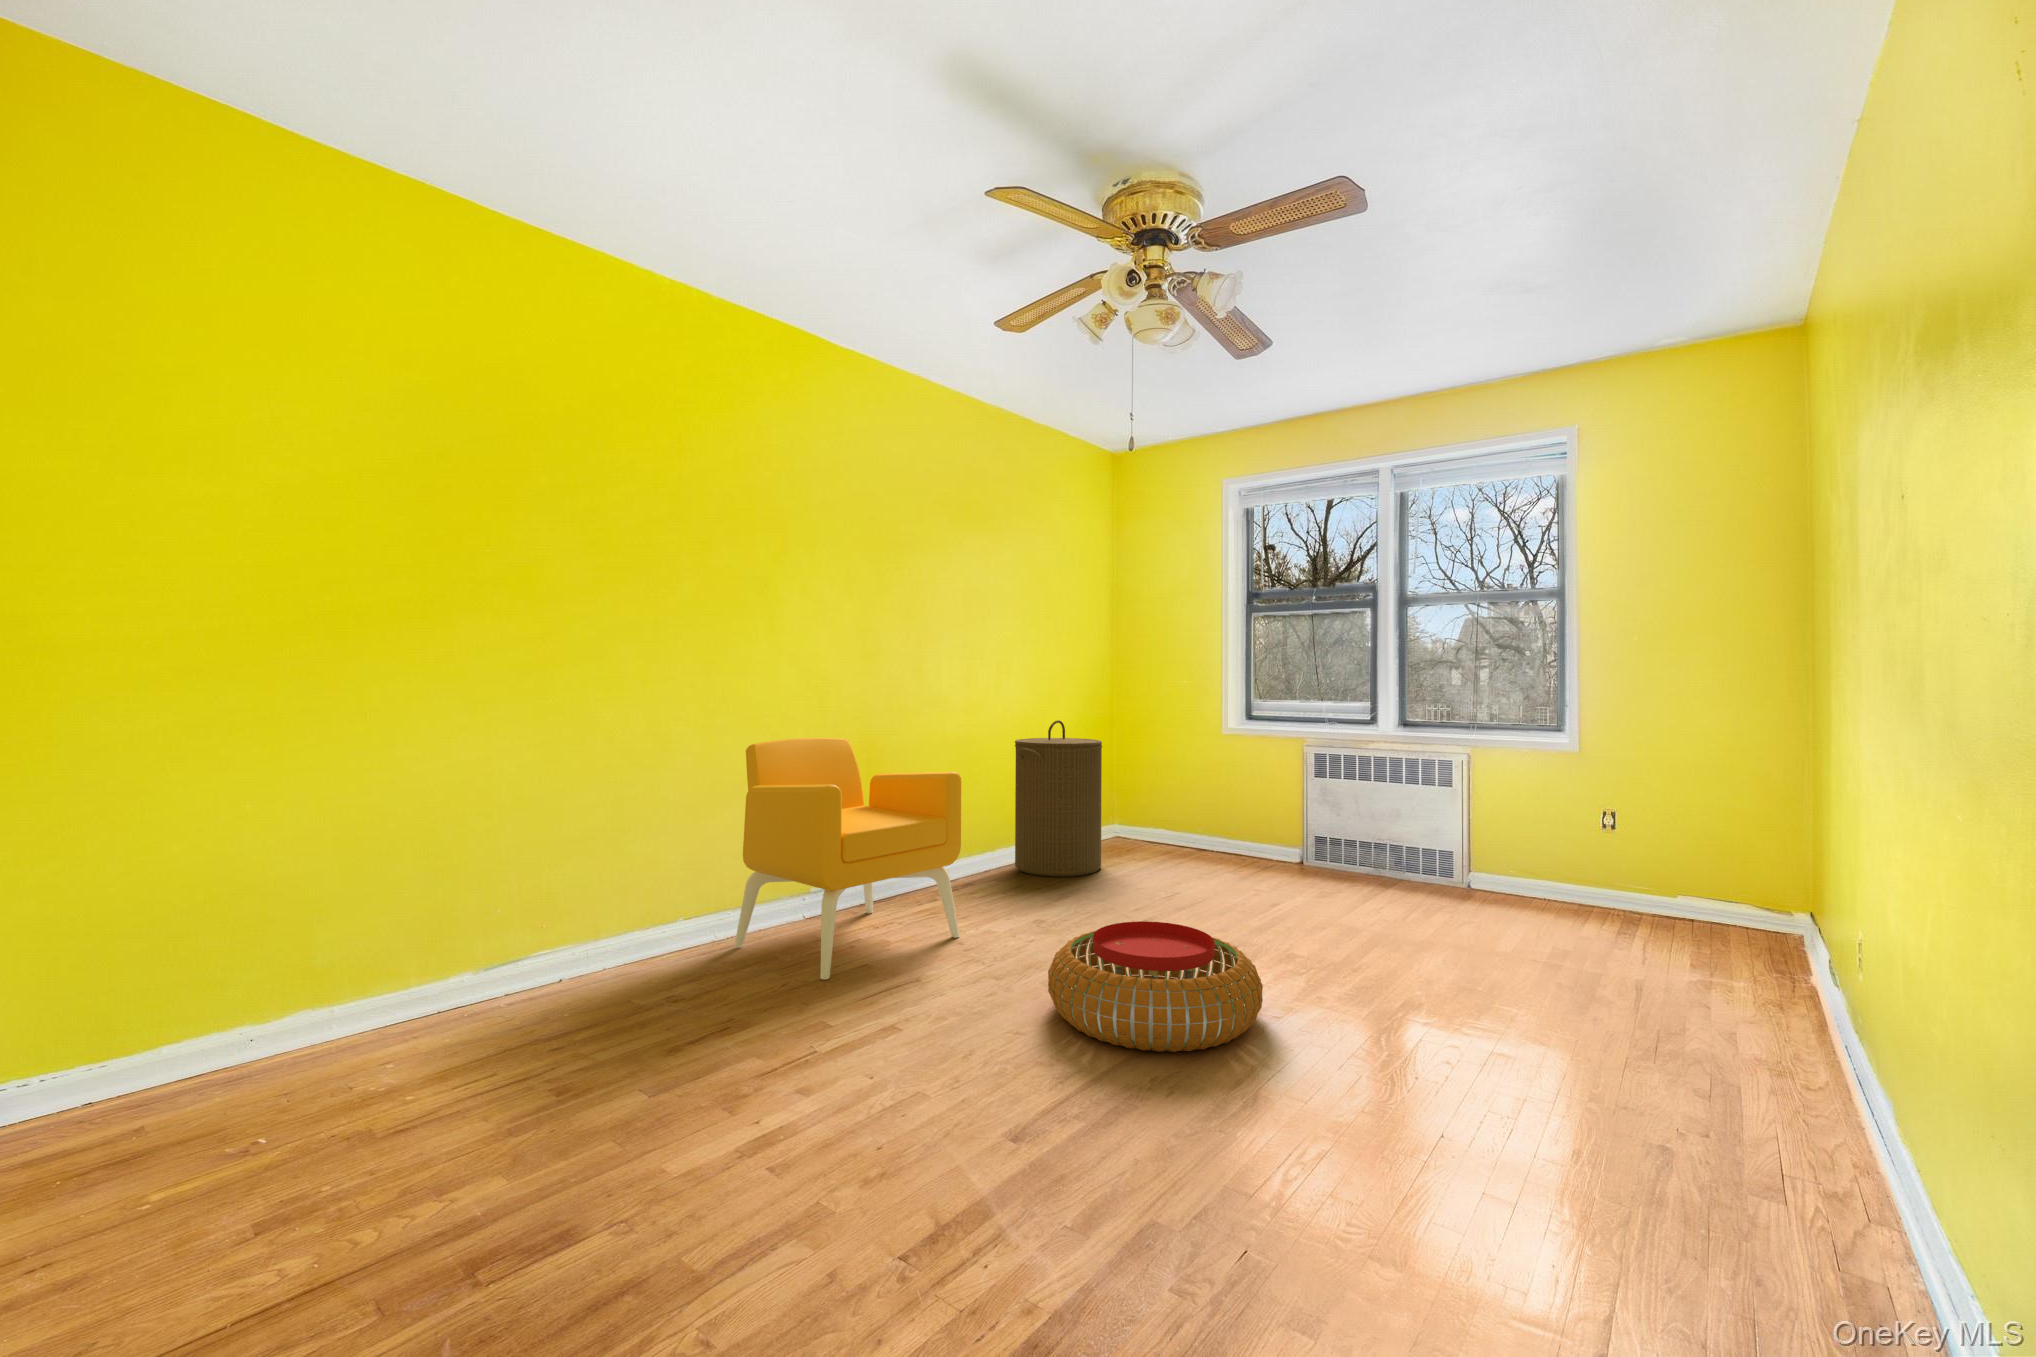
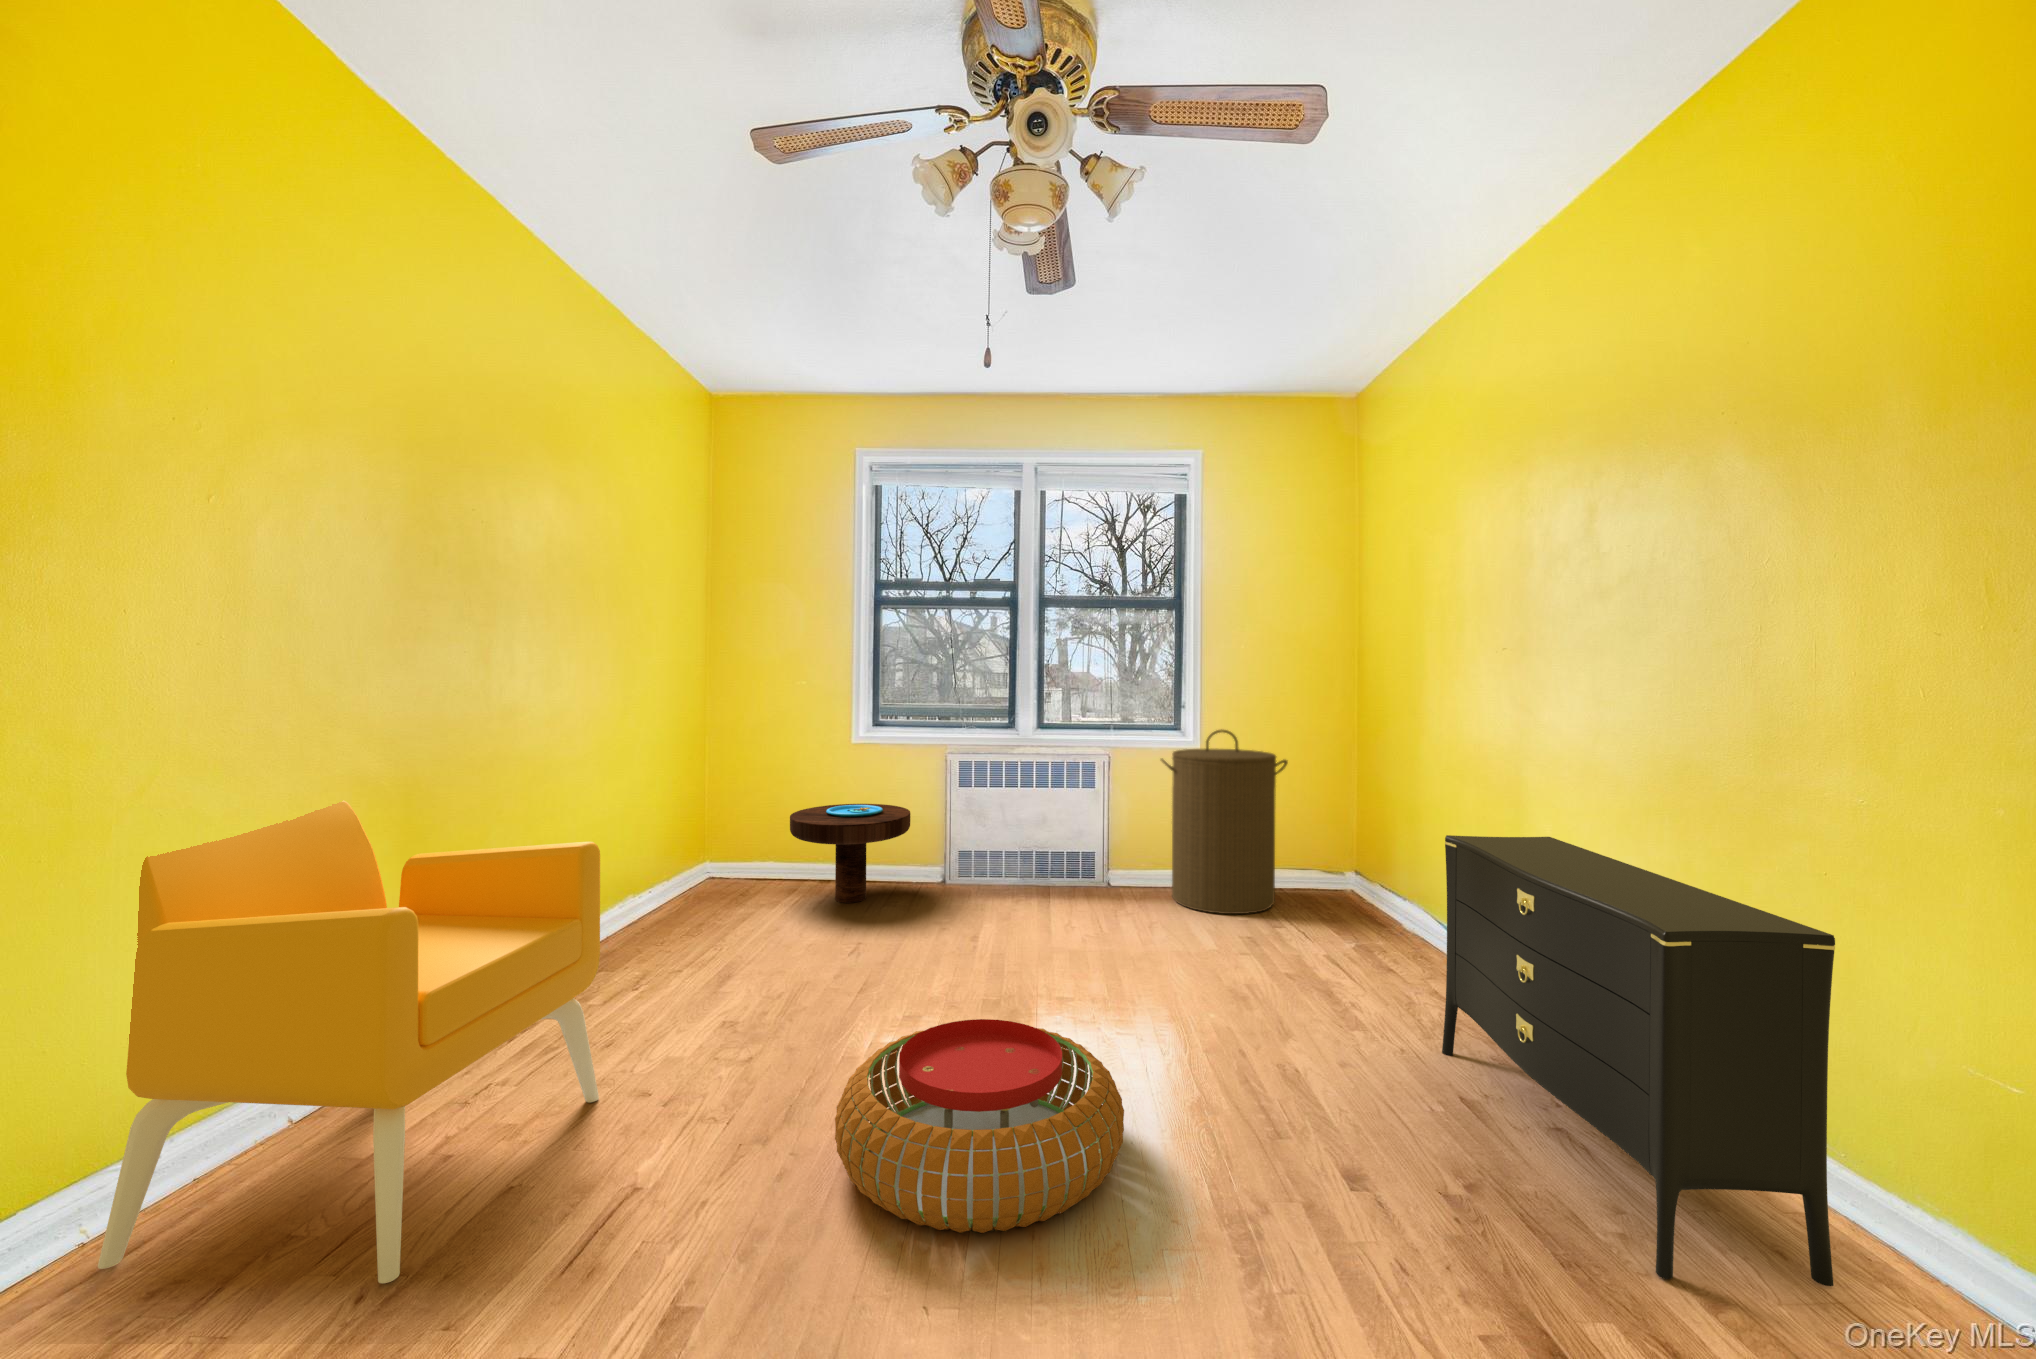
laundry hamper: present [1015,720,1102,877] -> present [1161,729,1288,914]
side table: none [1160,786,1264,867] -> present [790,804,910,903]
dresser: none [1676,831,1924,1326] -> present [1442,835,1835,1286]

